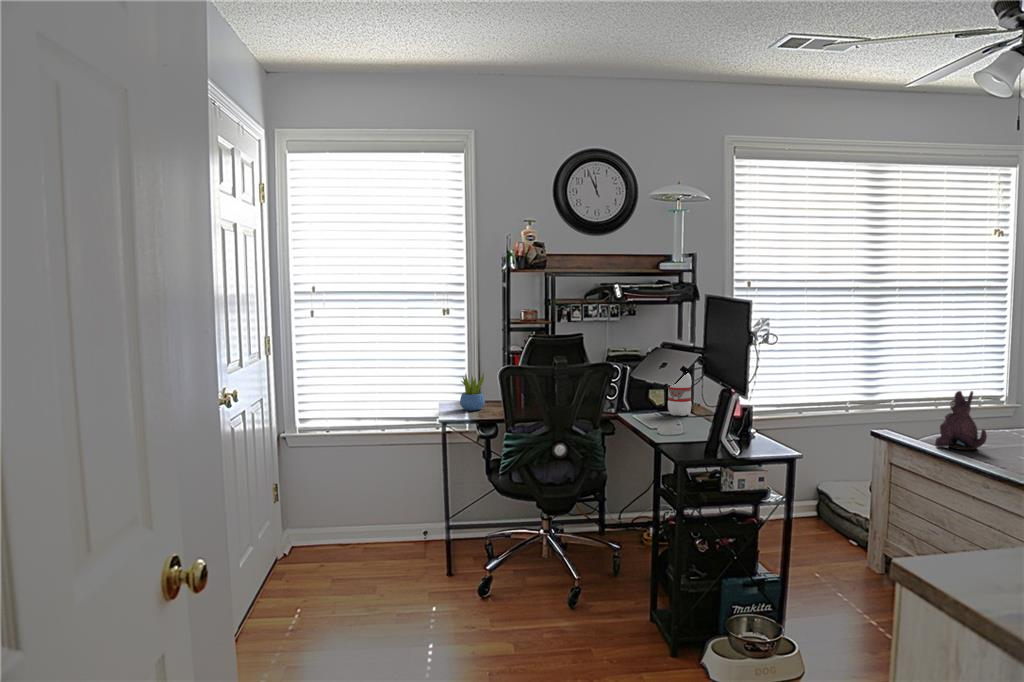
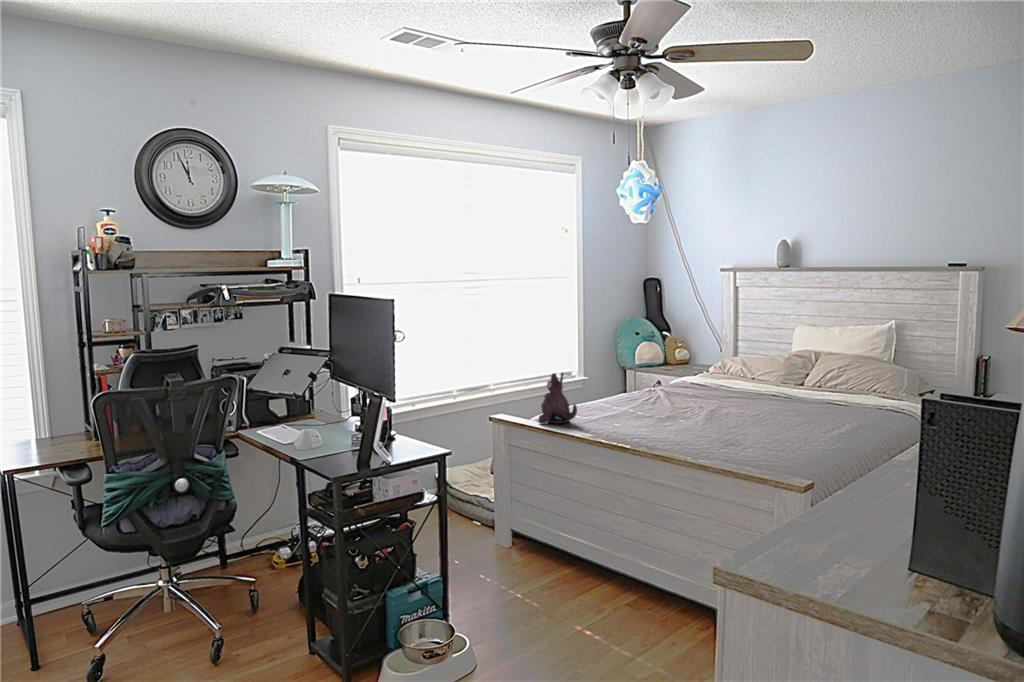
succulent plant: present [460,372,485,411] -> none [21,401,62,453]
water bottle: present [668,373,692,416] -> none [295,369,321,425]

